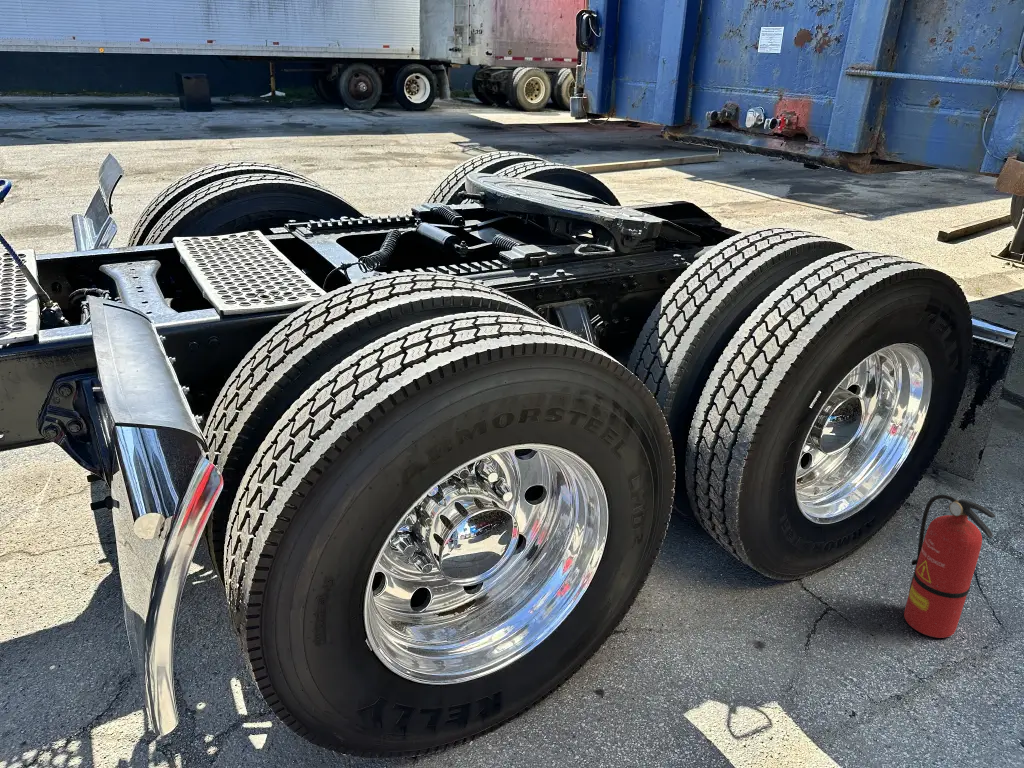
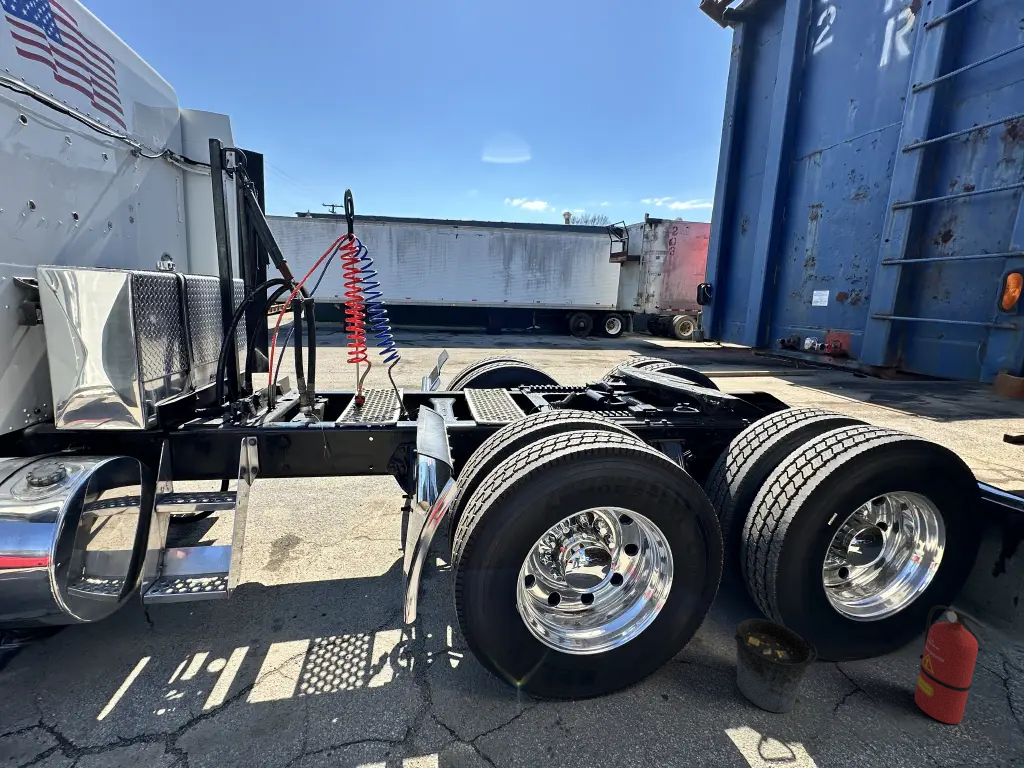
bucket: none [692,559,801,682] -> present [734,619,817,713]

